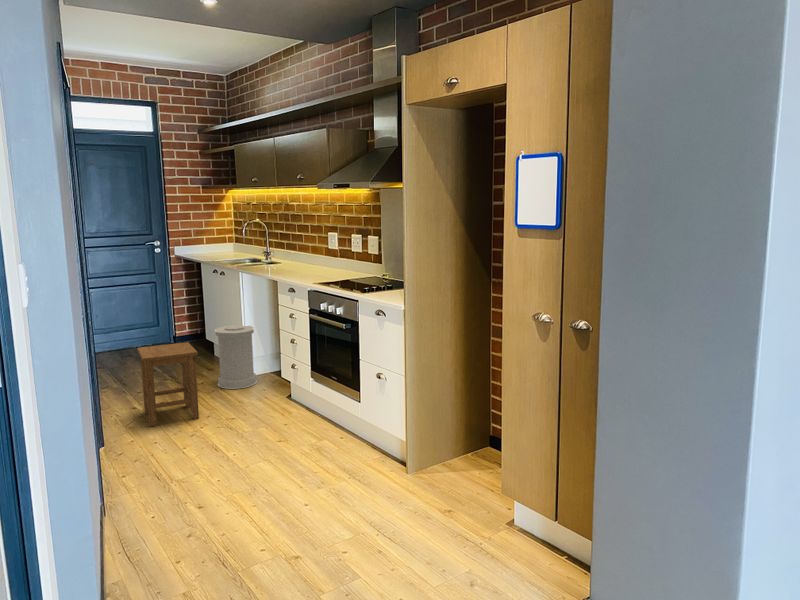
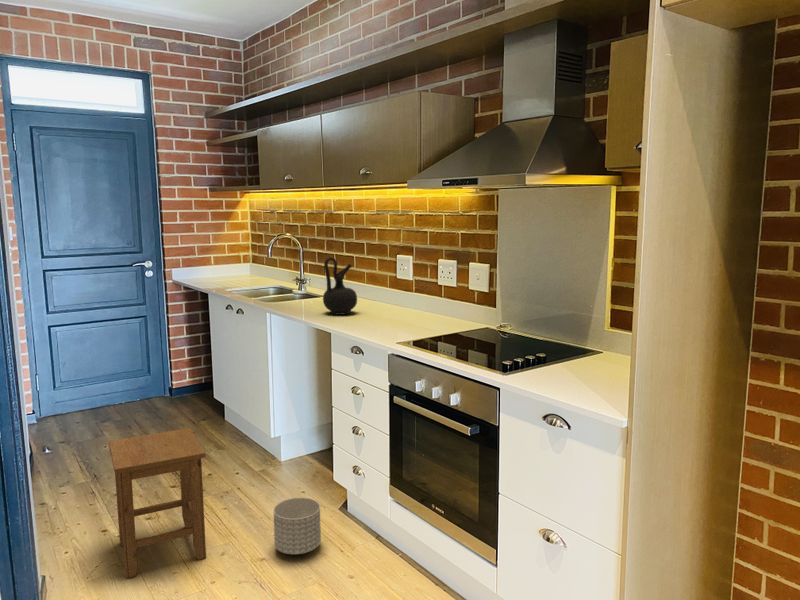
ceramic jug: none [276,234,299,271] -> present [323,257,357,315]
trash can: present [215,325,256,389] -> none [229,390,290,489]
planter: none [241,384,271,416] -> present [274,497,321,555]

